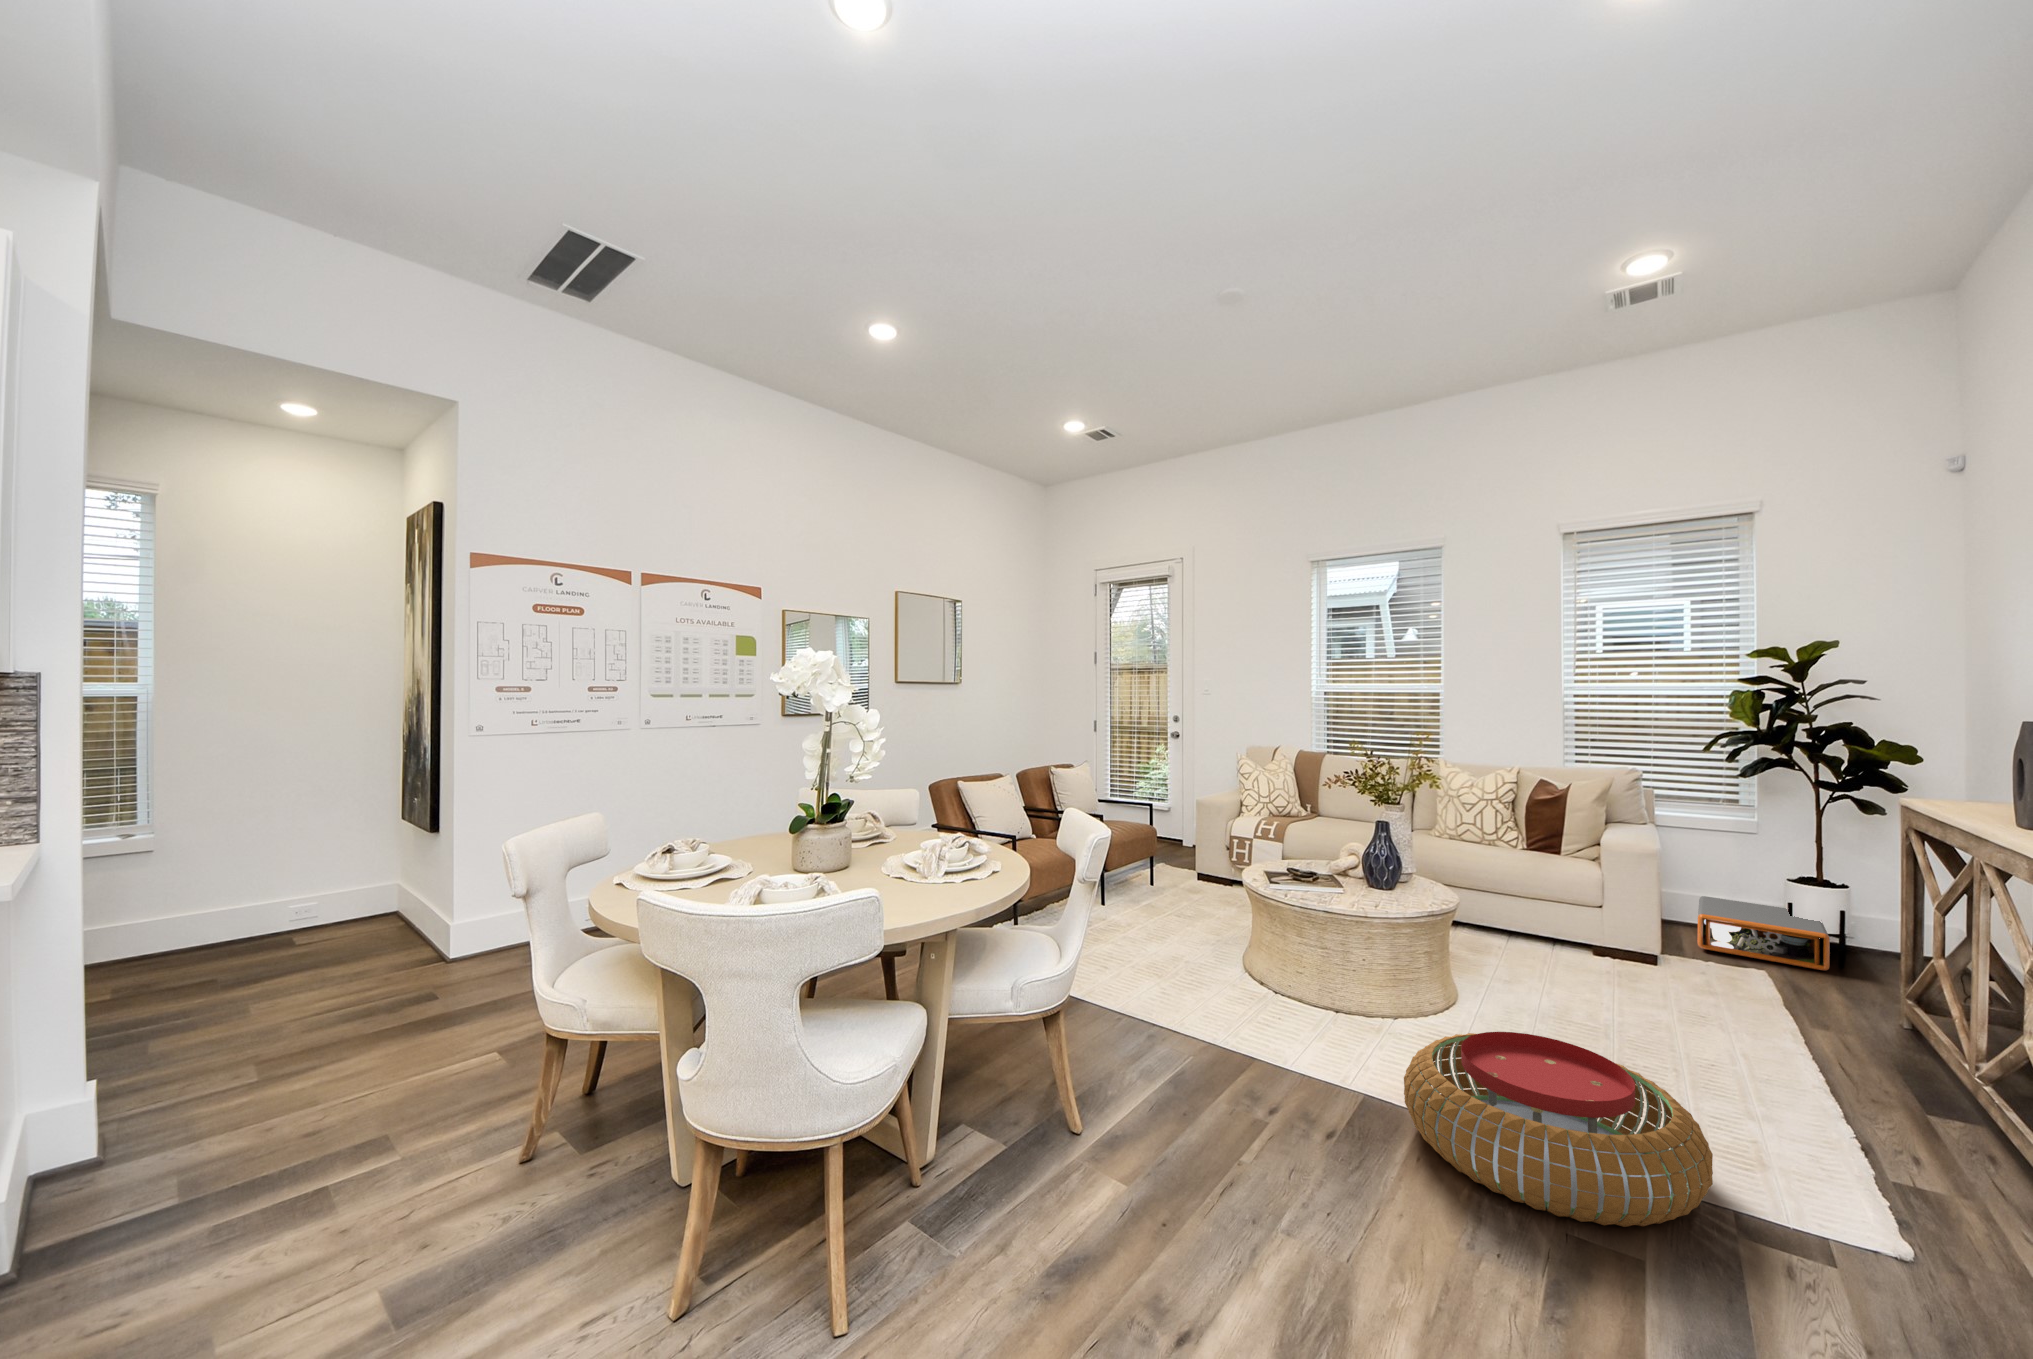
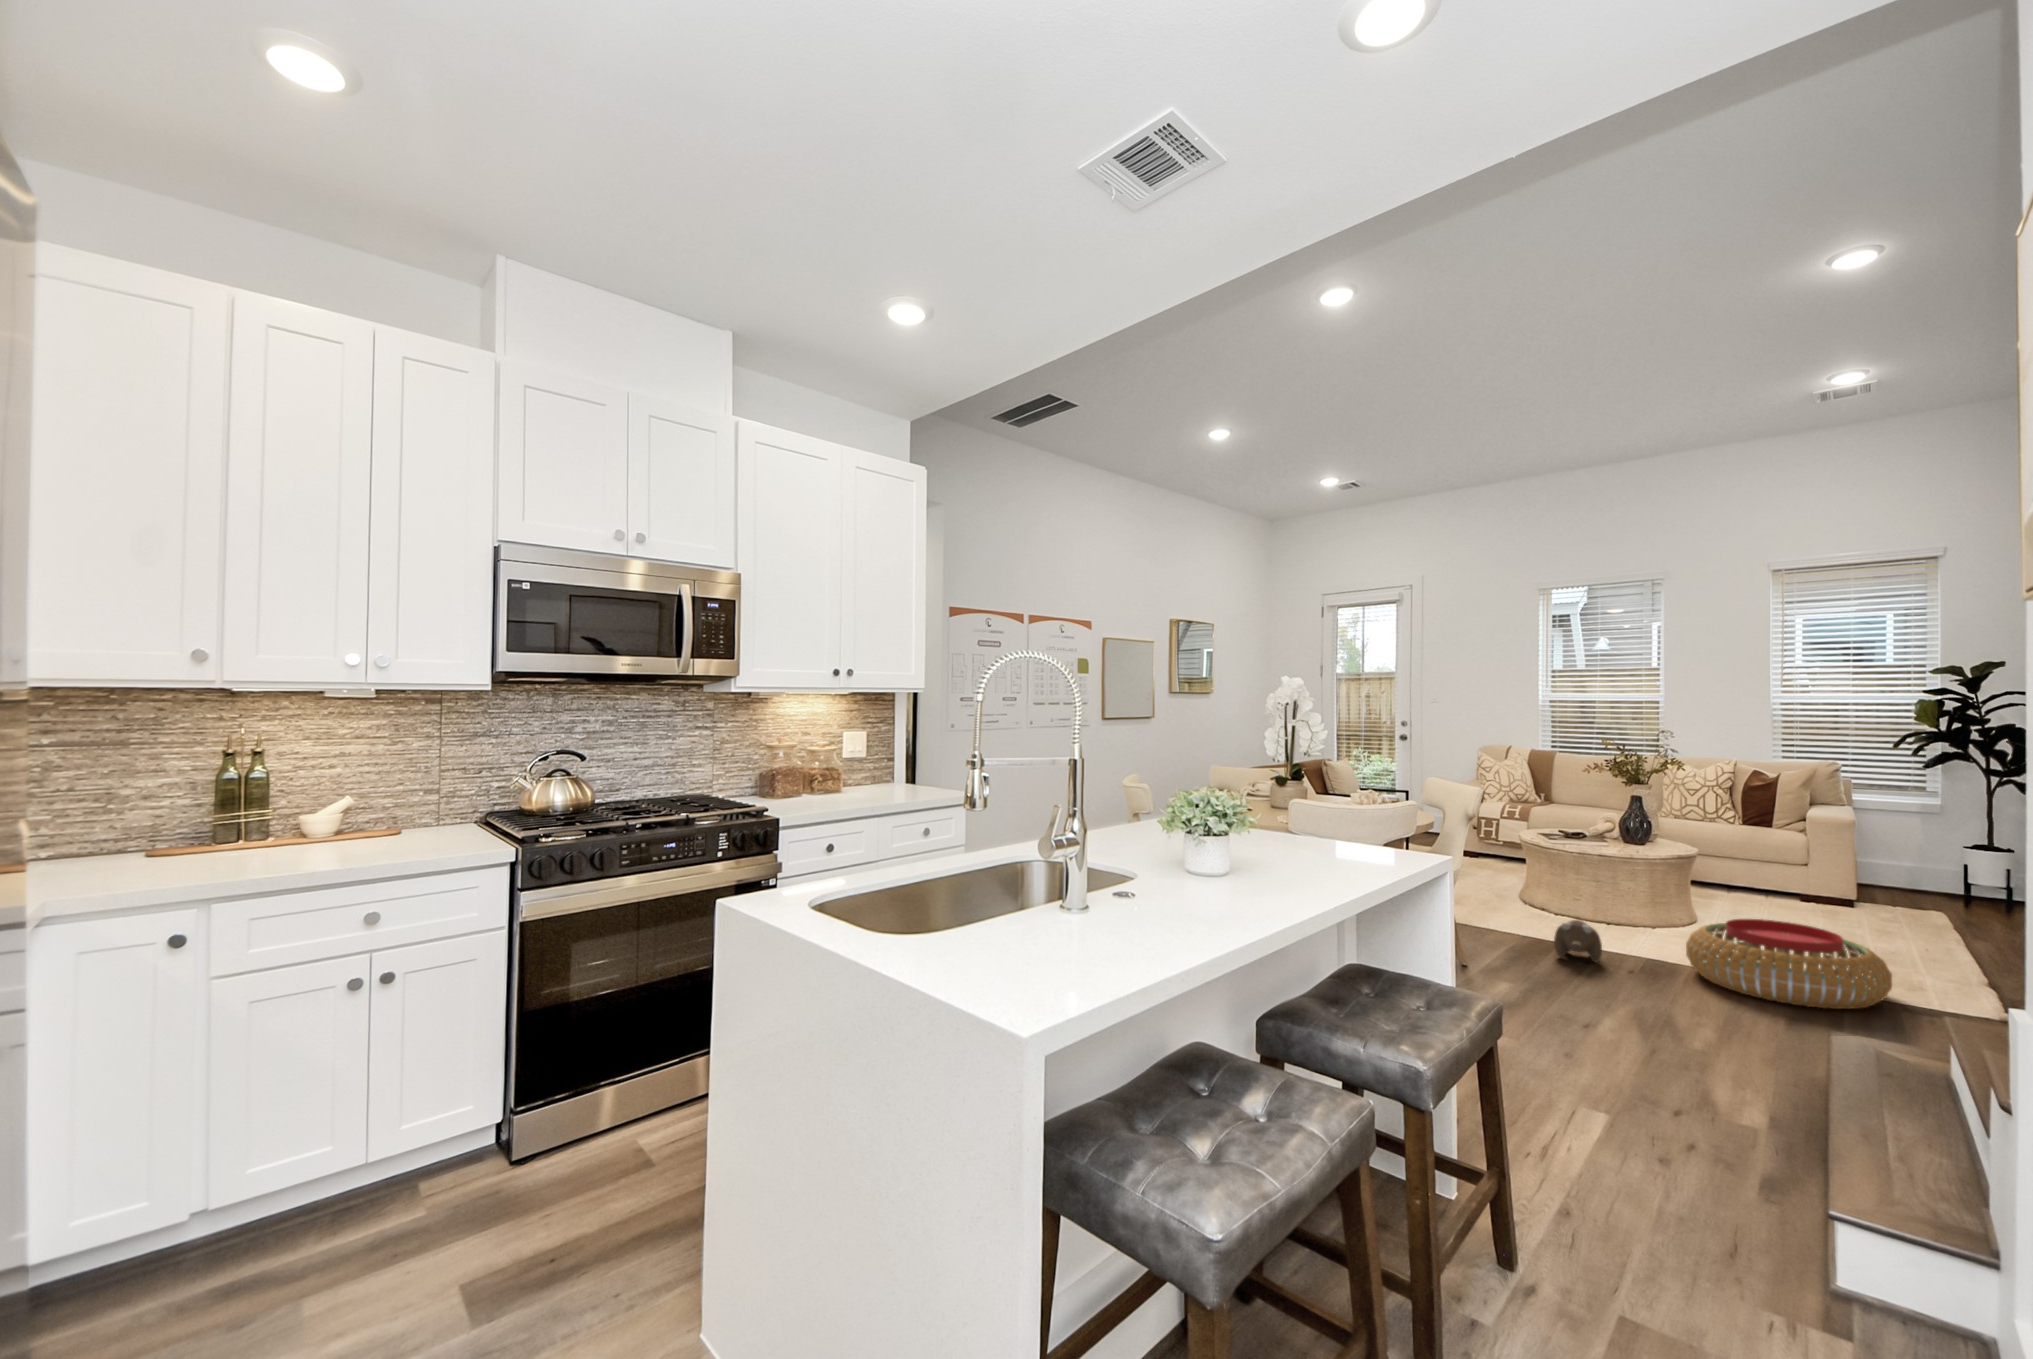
storage box: present [1697,896,1830,971] -> none [1888,864,1996,914]
plush toy: none [1222,1026,1286,1098] -> present [1554,920,1602,962]

